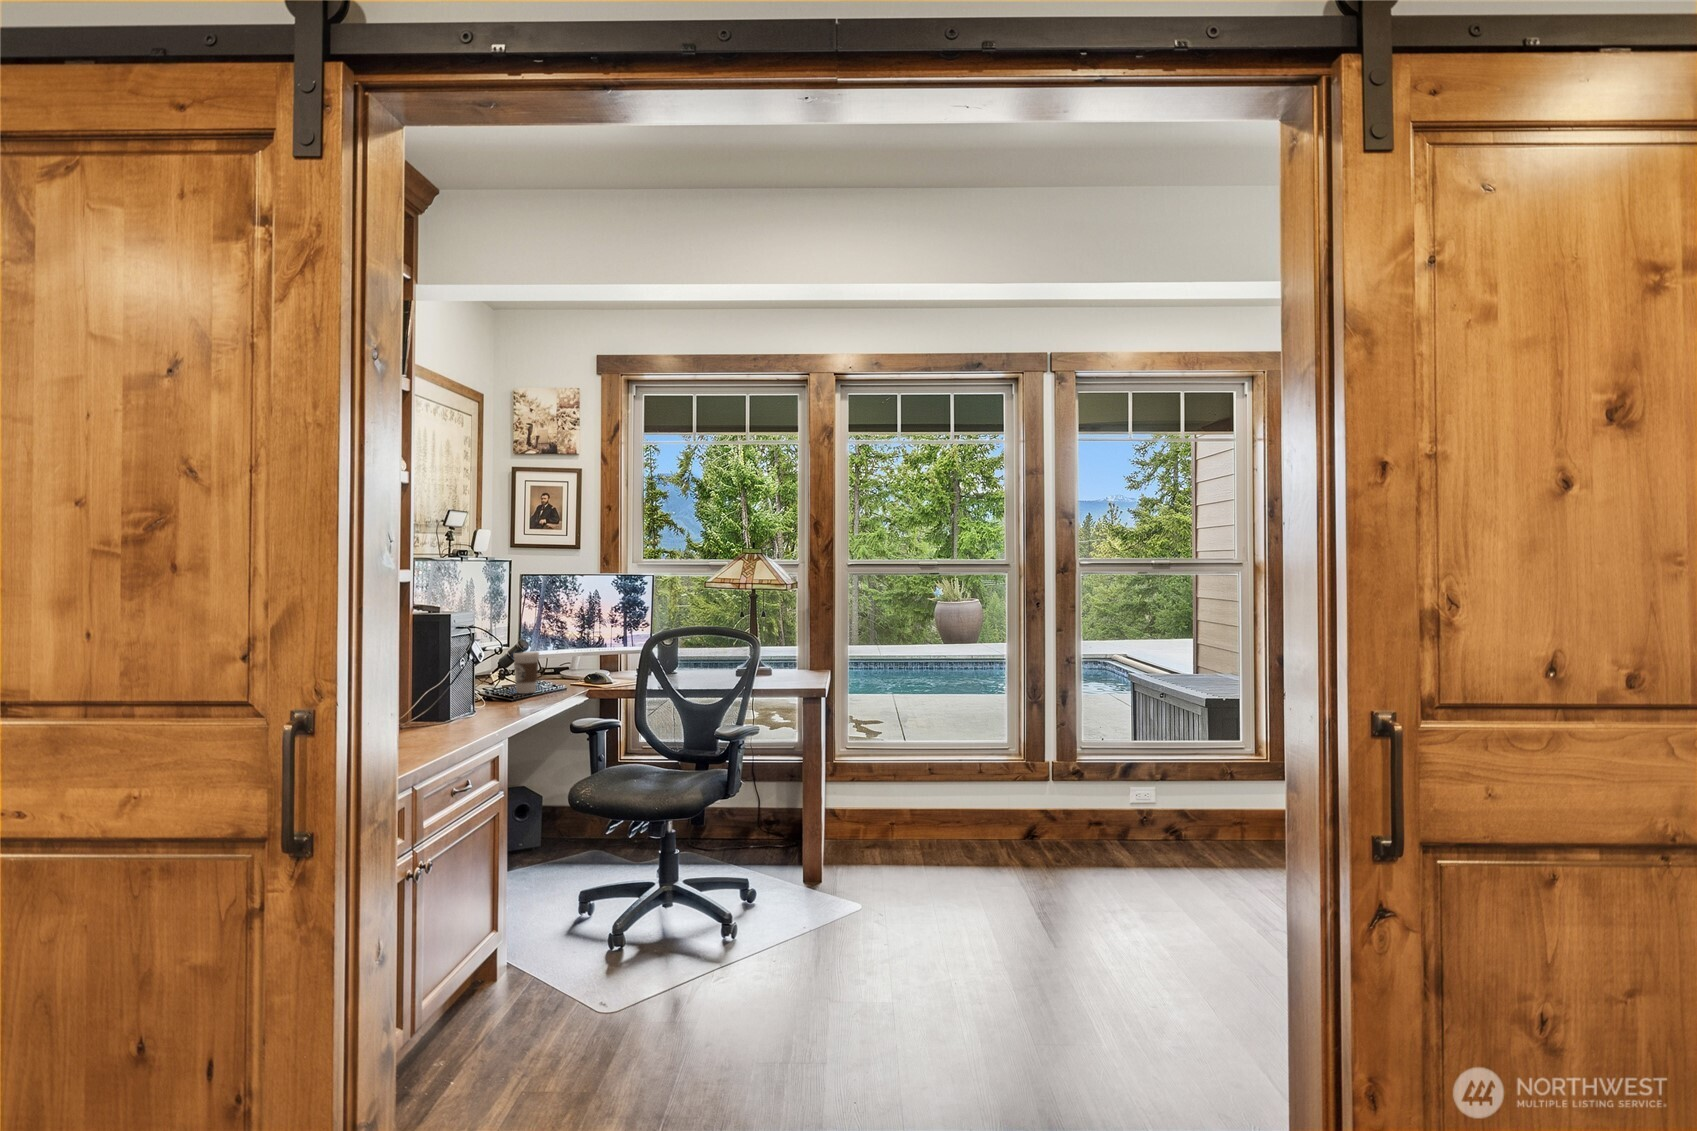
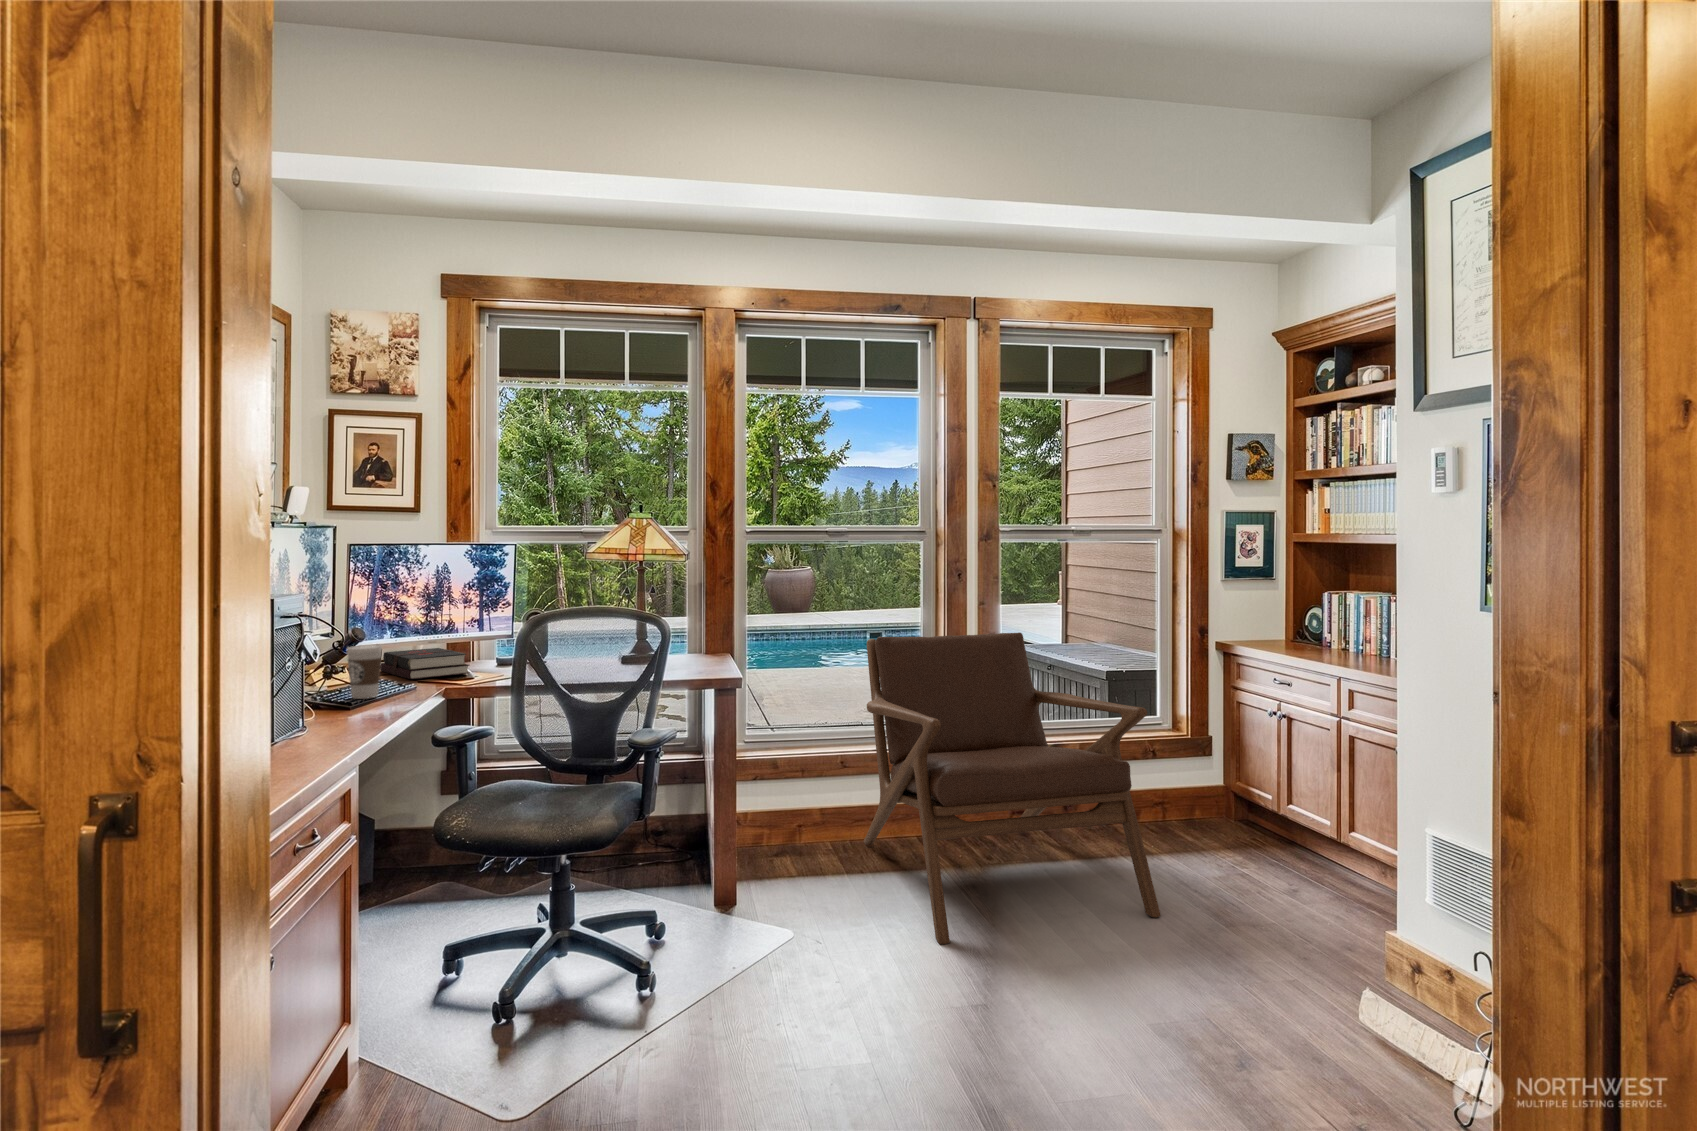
lounge chair: none [943,655,1204,927] -> present [864,633,1161,944]
hardback book: none [545,658,611,681] -> present [380,648,470,679]

